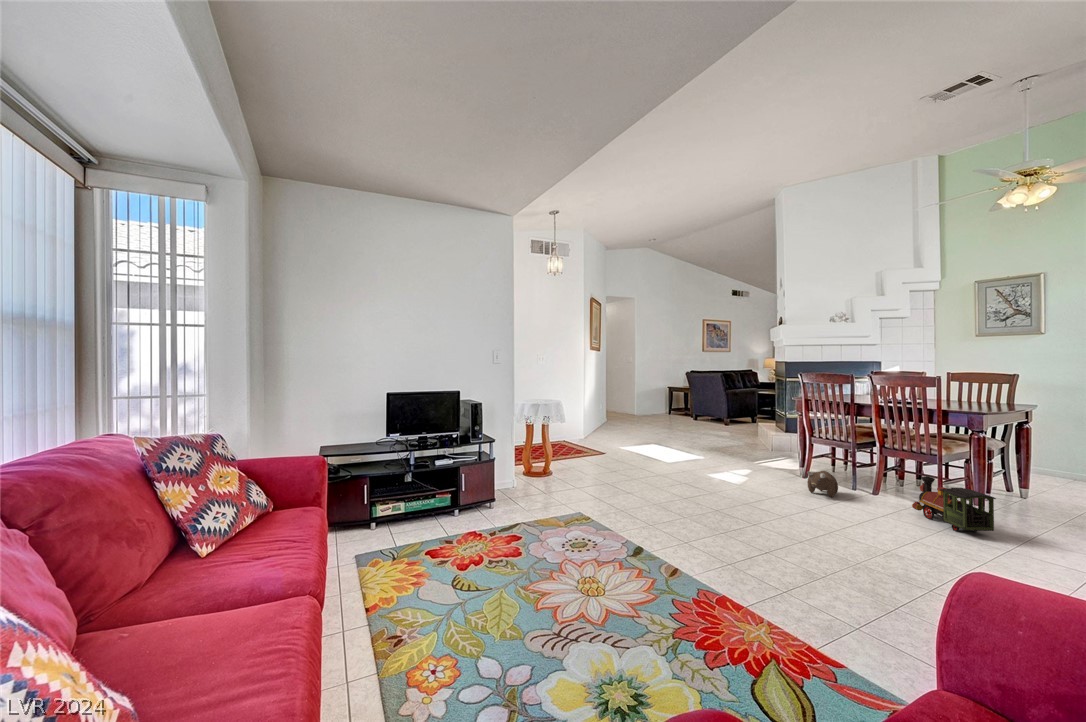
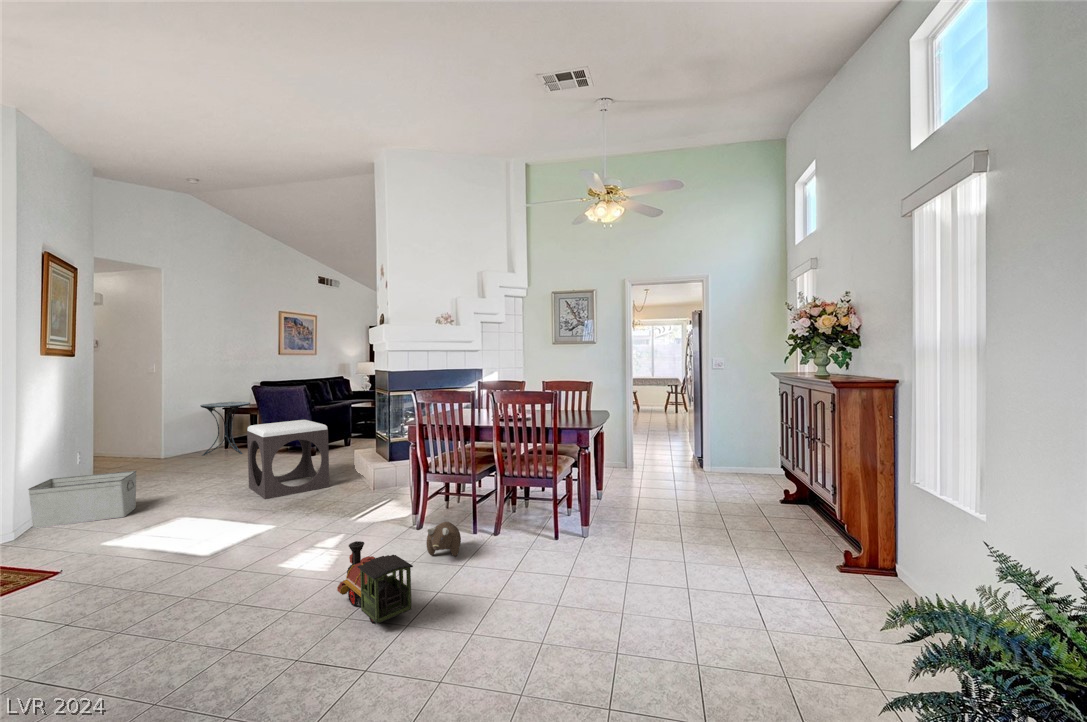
side table: none [655,383,685,419] -> present [200,402,250,456]
footstool: none [685,396,739,445] -> present [247,420,329,500]
storage bin: none [586,415,628,440] -> present [28,471,136,528]
toy train: present [912,476,996,532] -> present [337,541,413,624]

